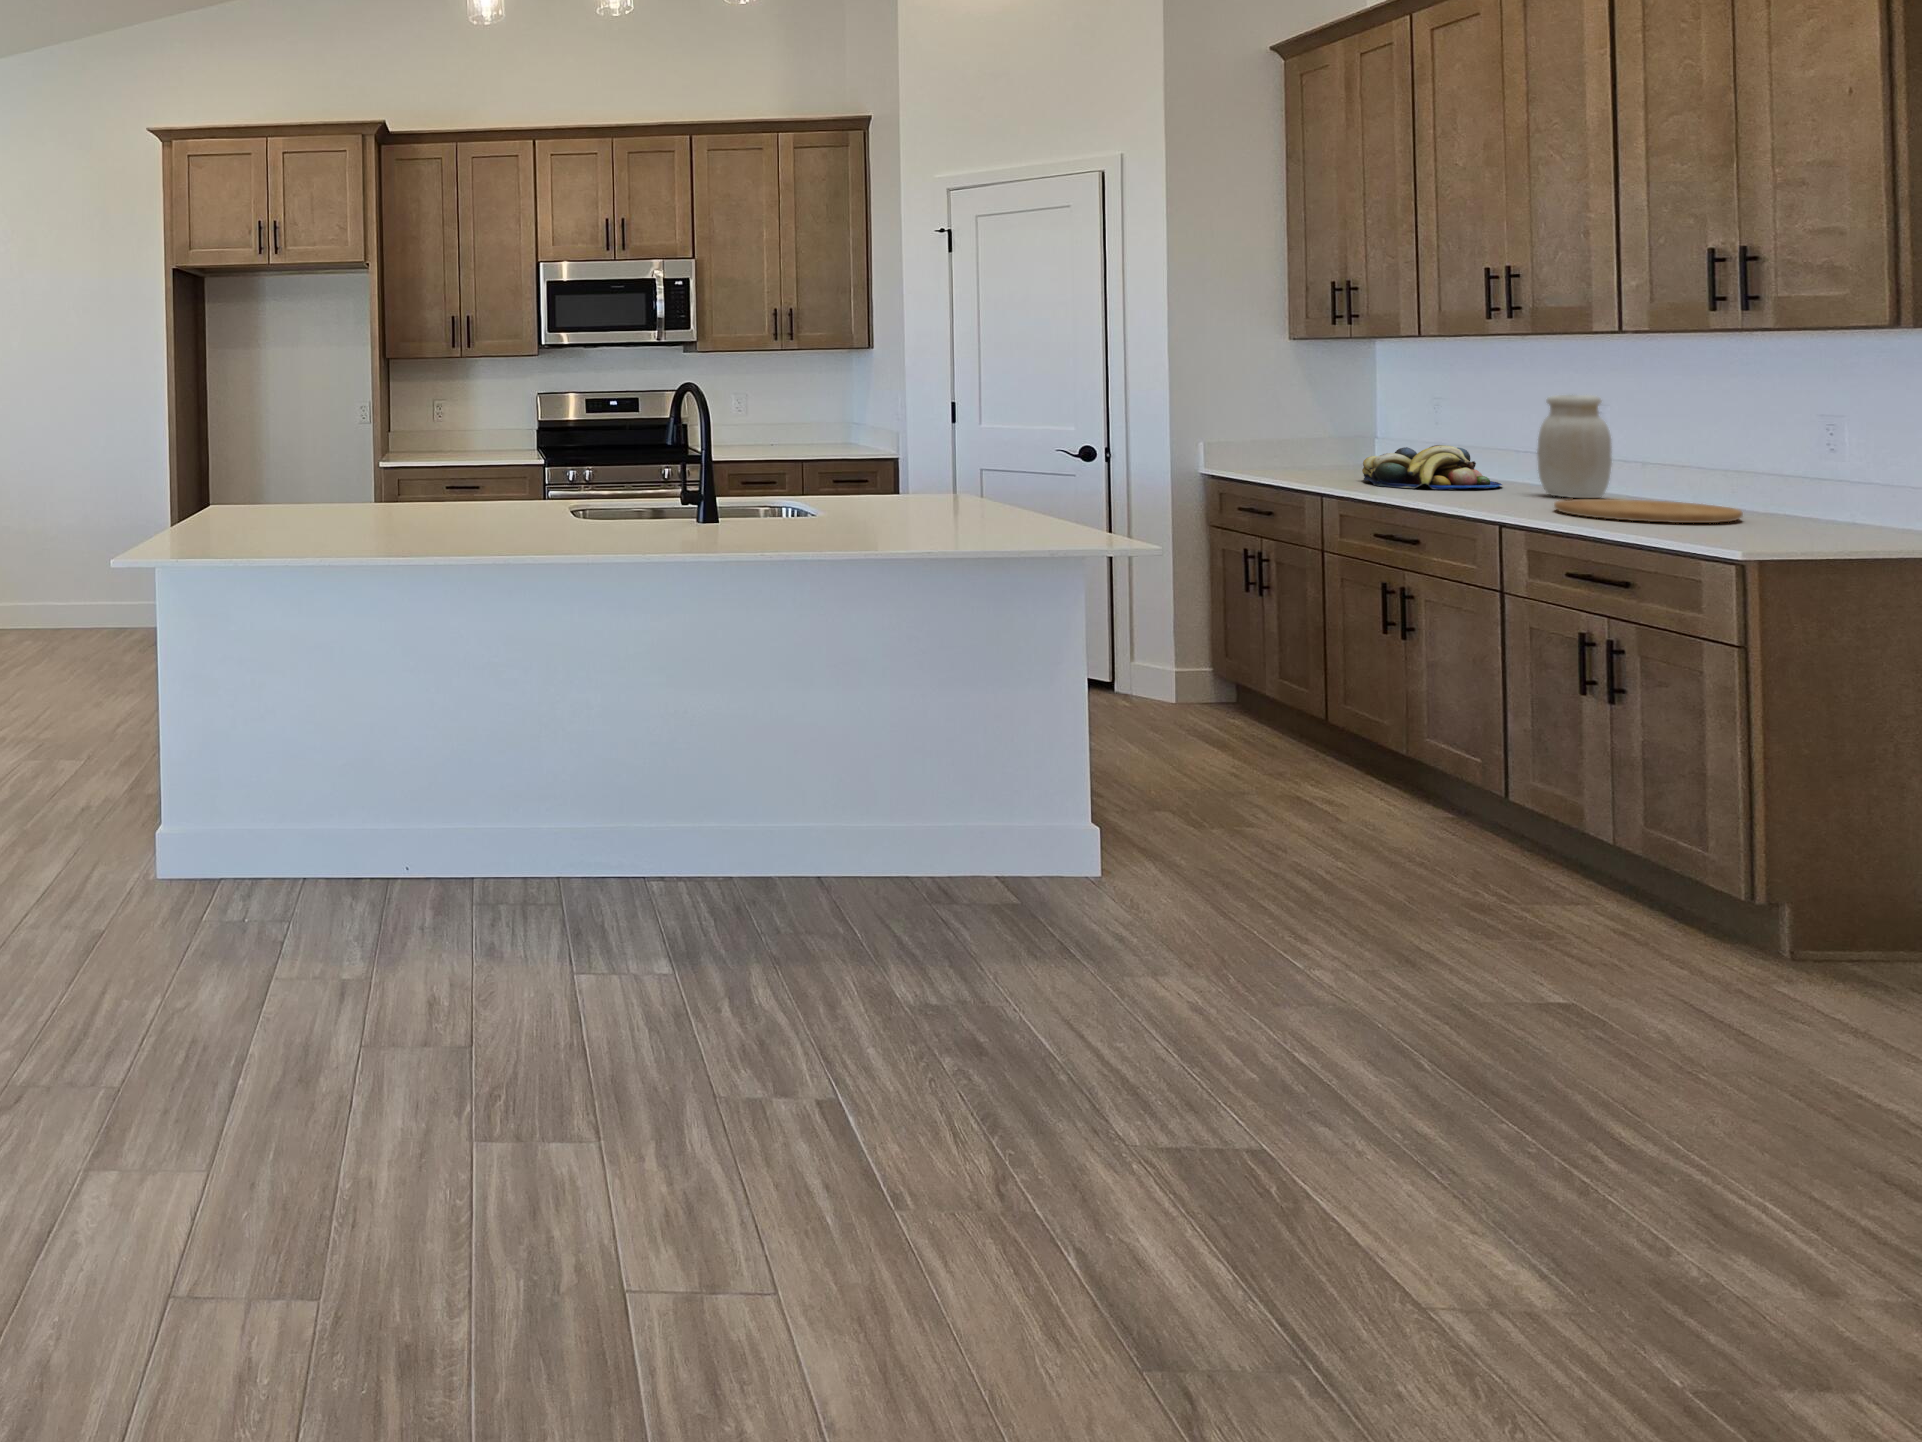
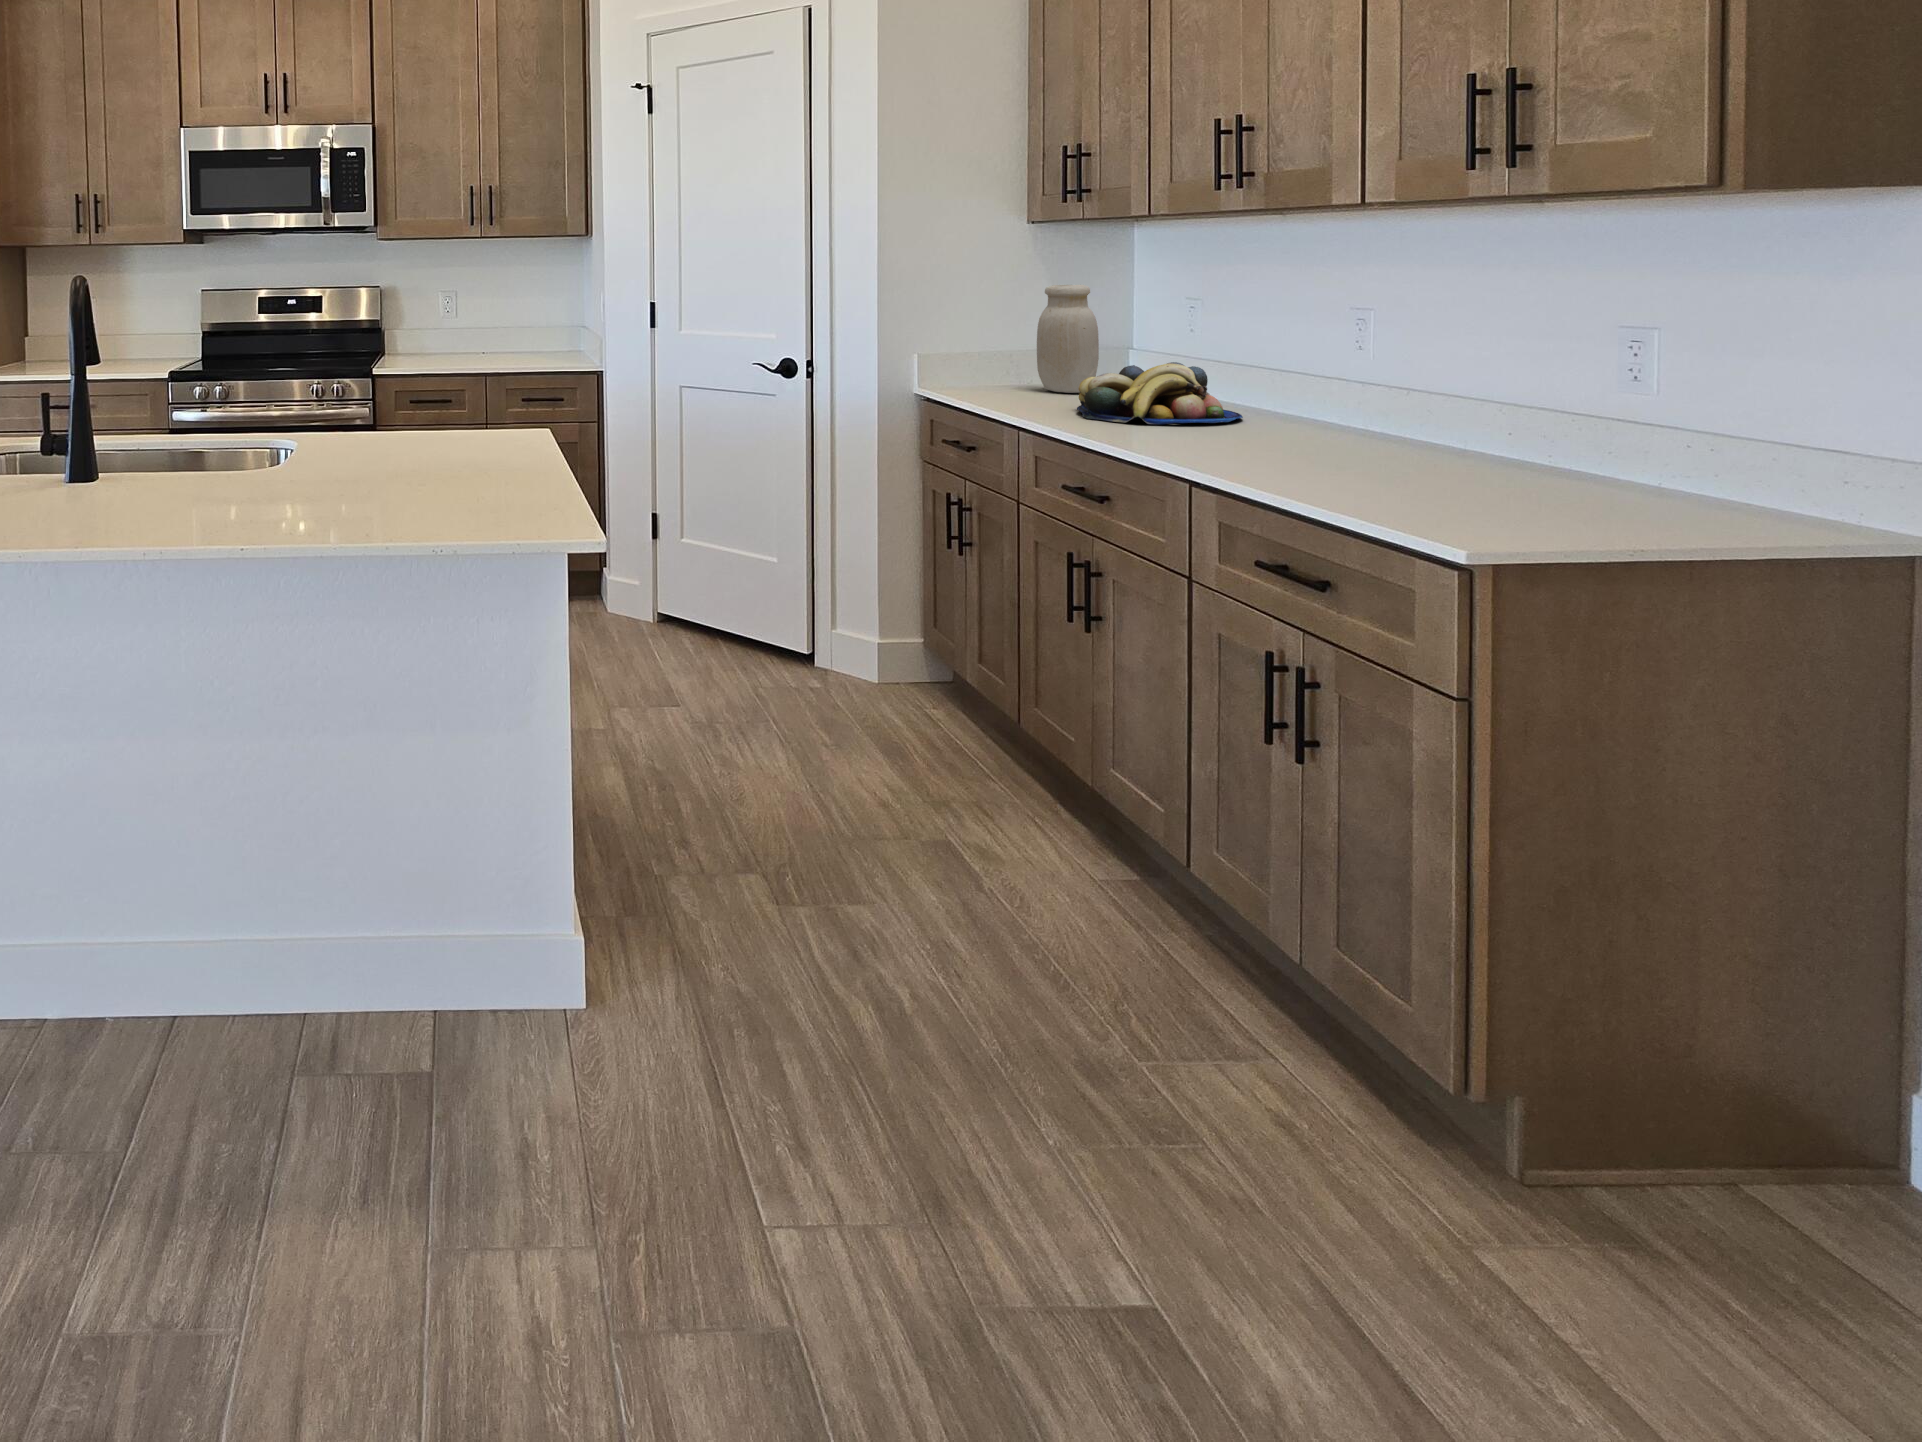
jar: present [1537,395,1612,498] -> present [1037,285,1099,393]
cutting board: present [1554,499,1743,523] -> none [1262,445,1504,488]

